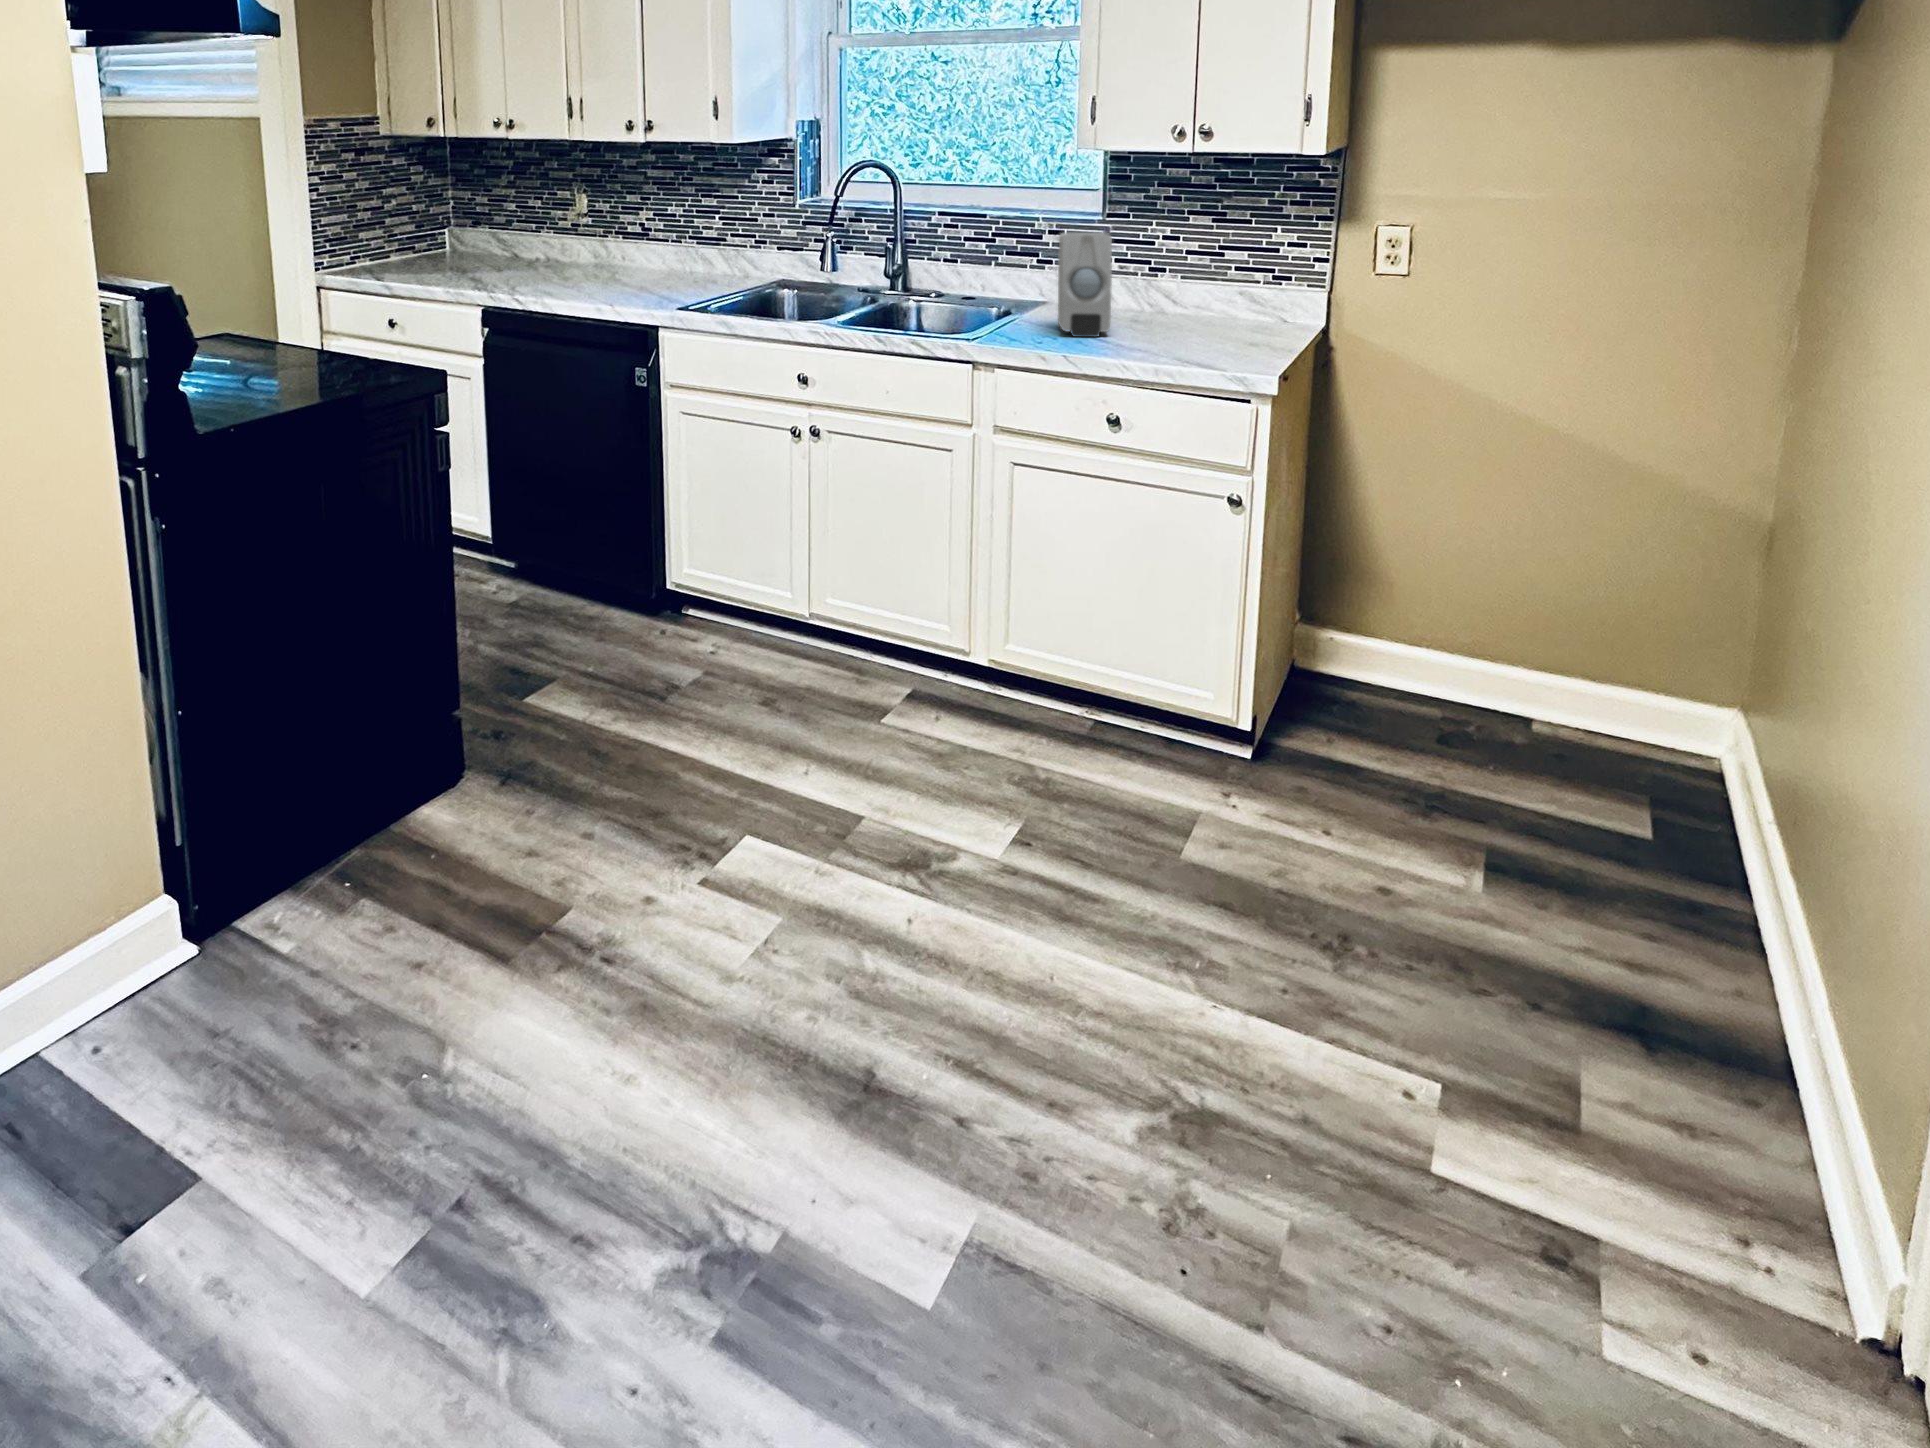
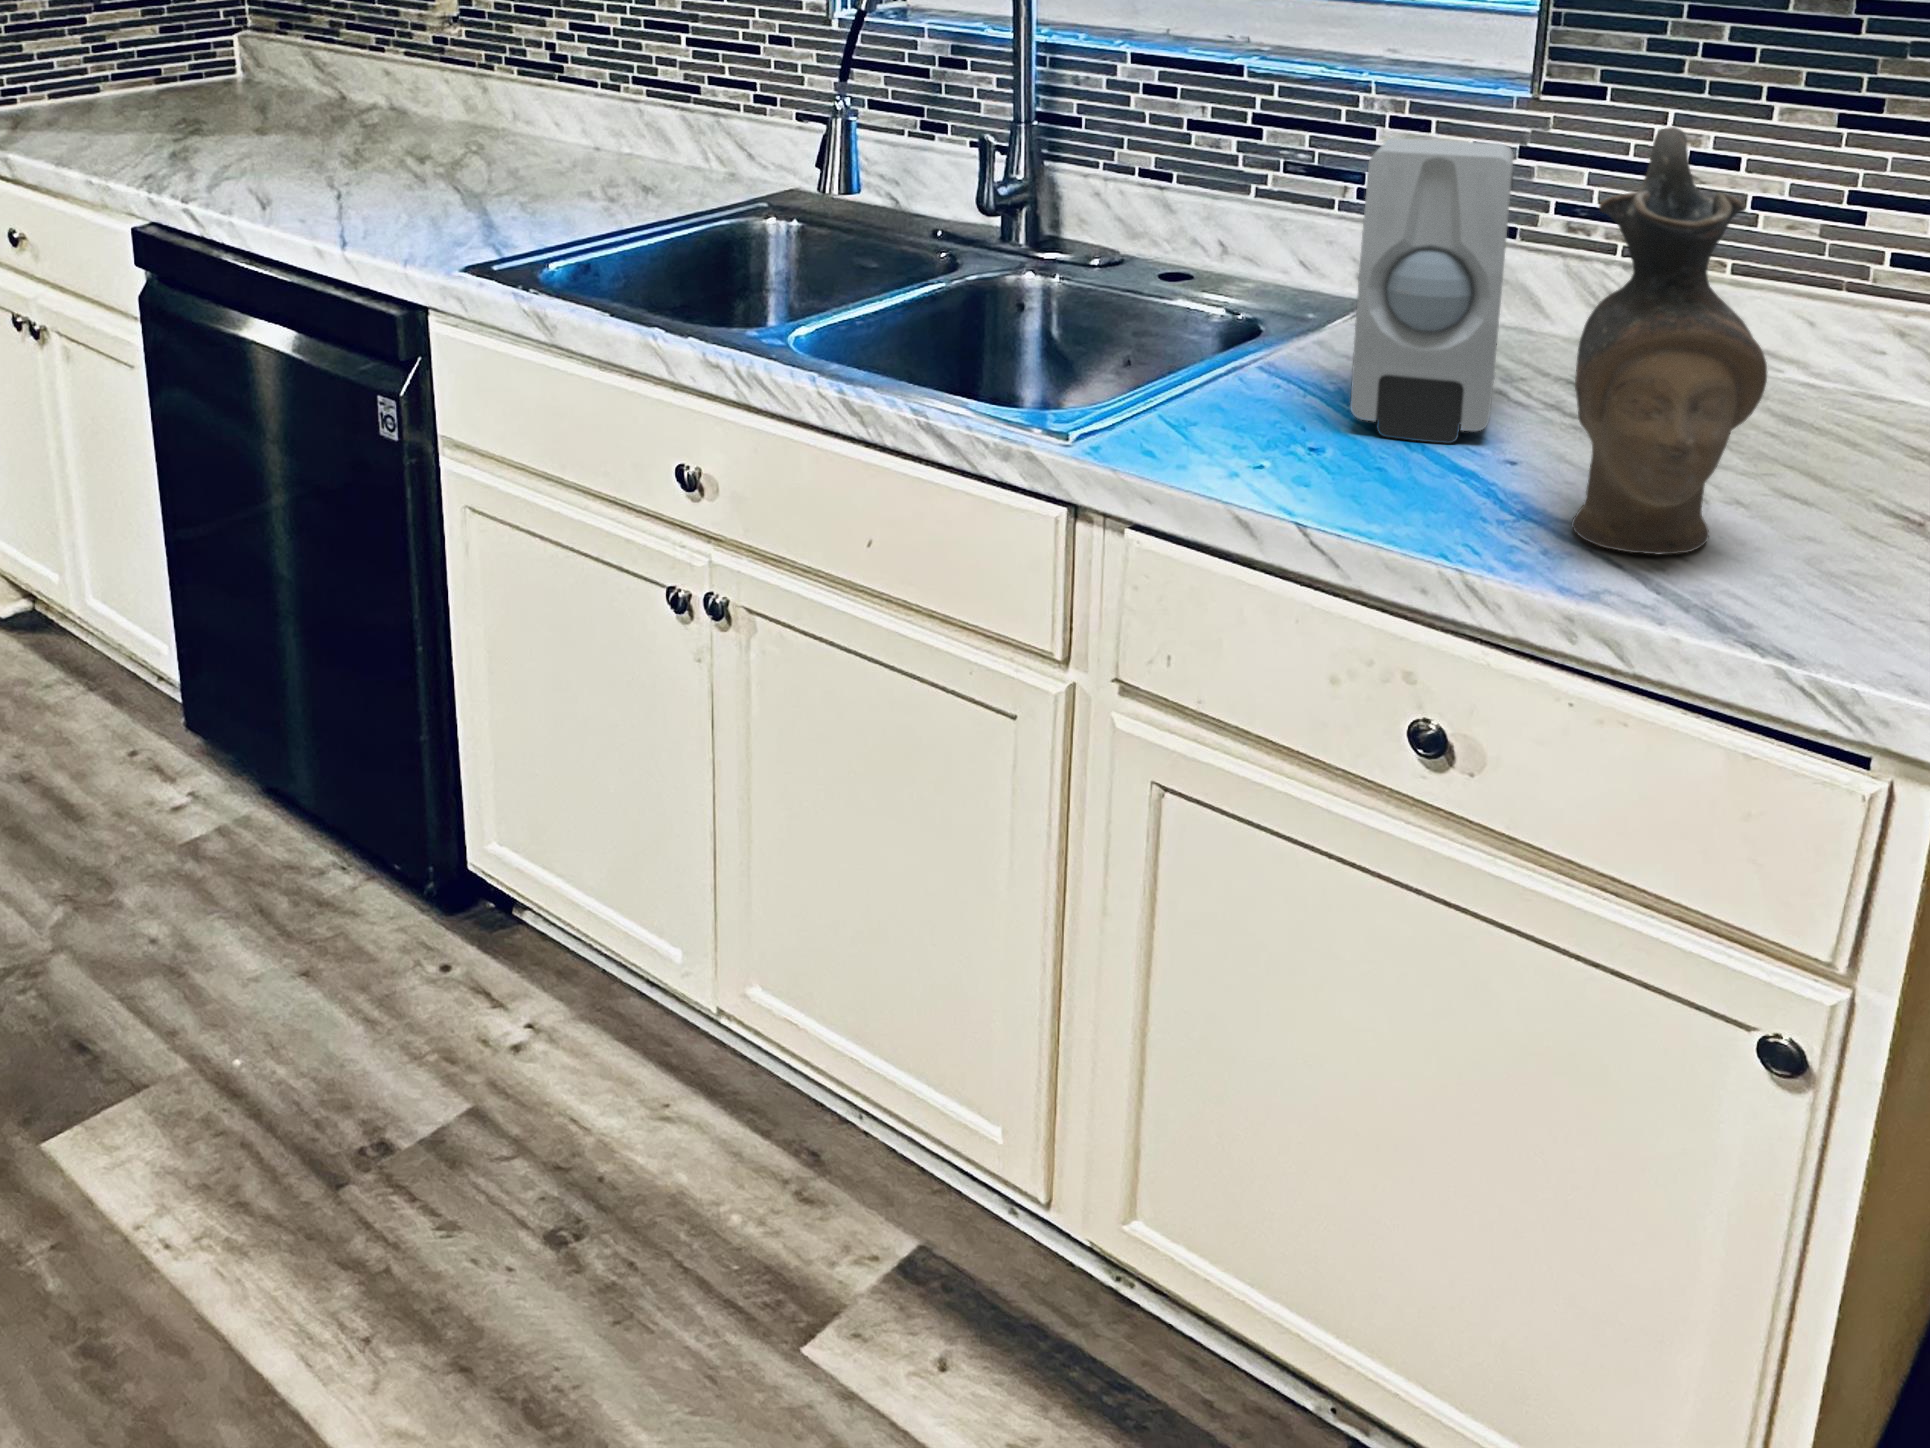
ceramic pitcher: none [1149,217,1209,355] -> present [1572,127,1767,555]

